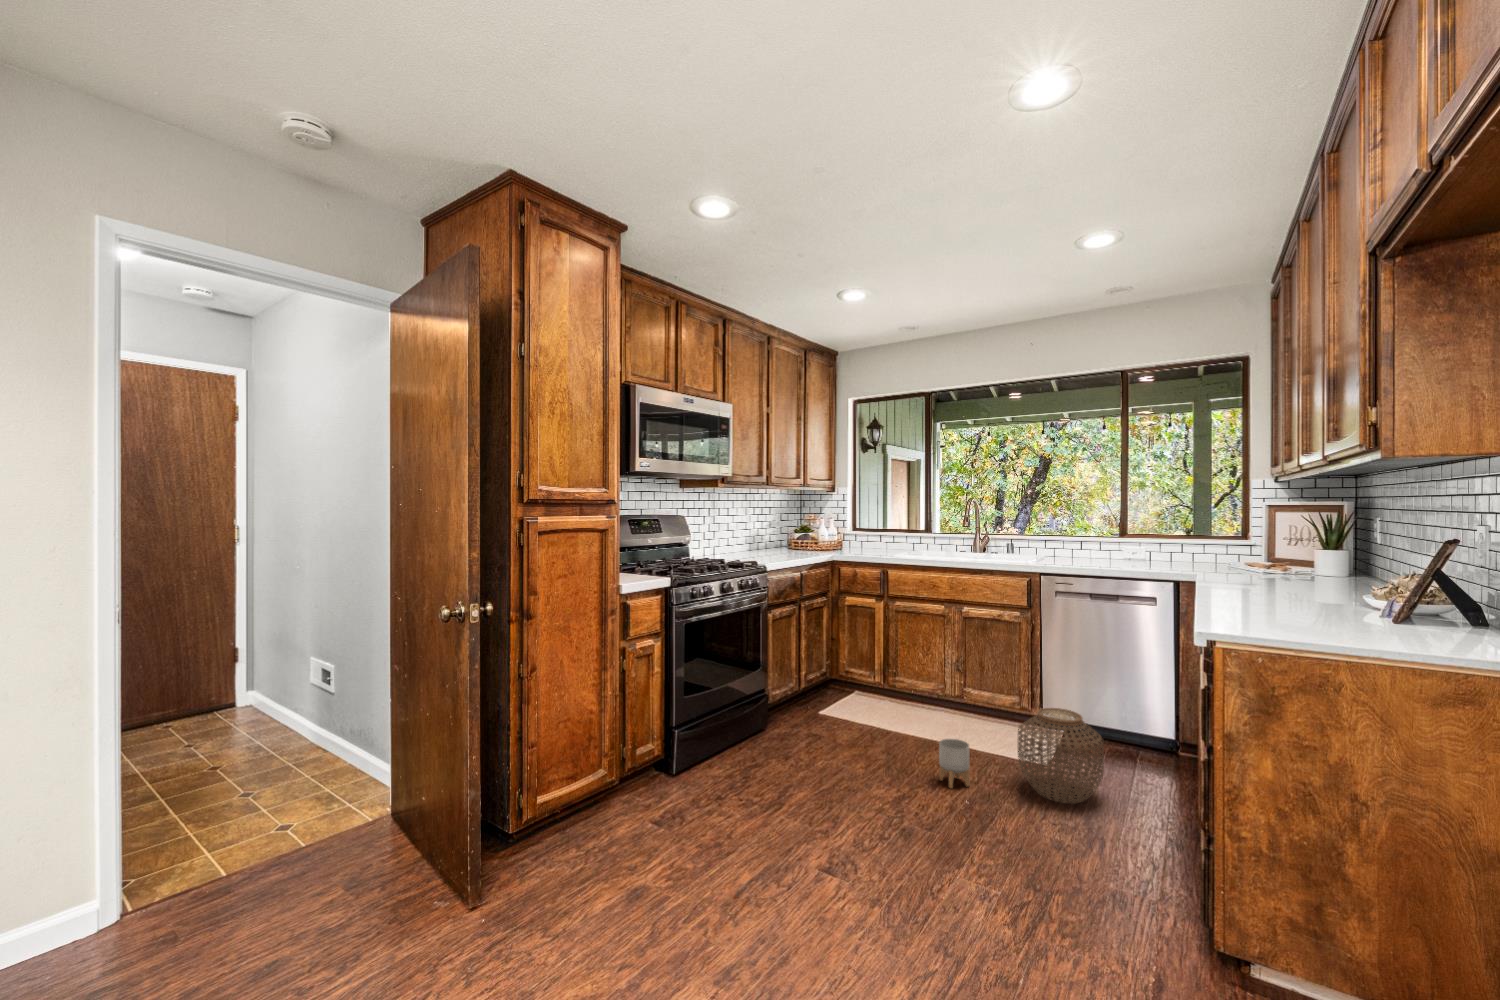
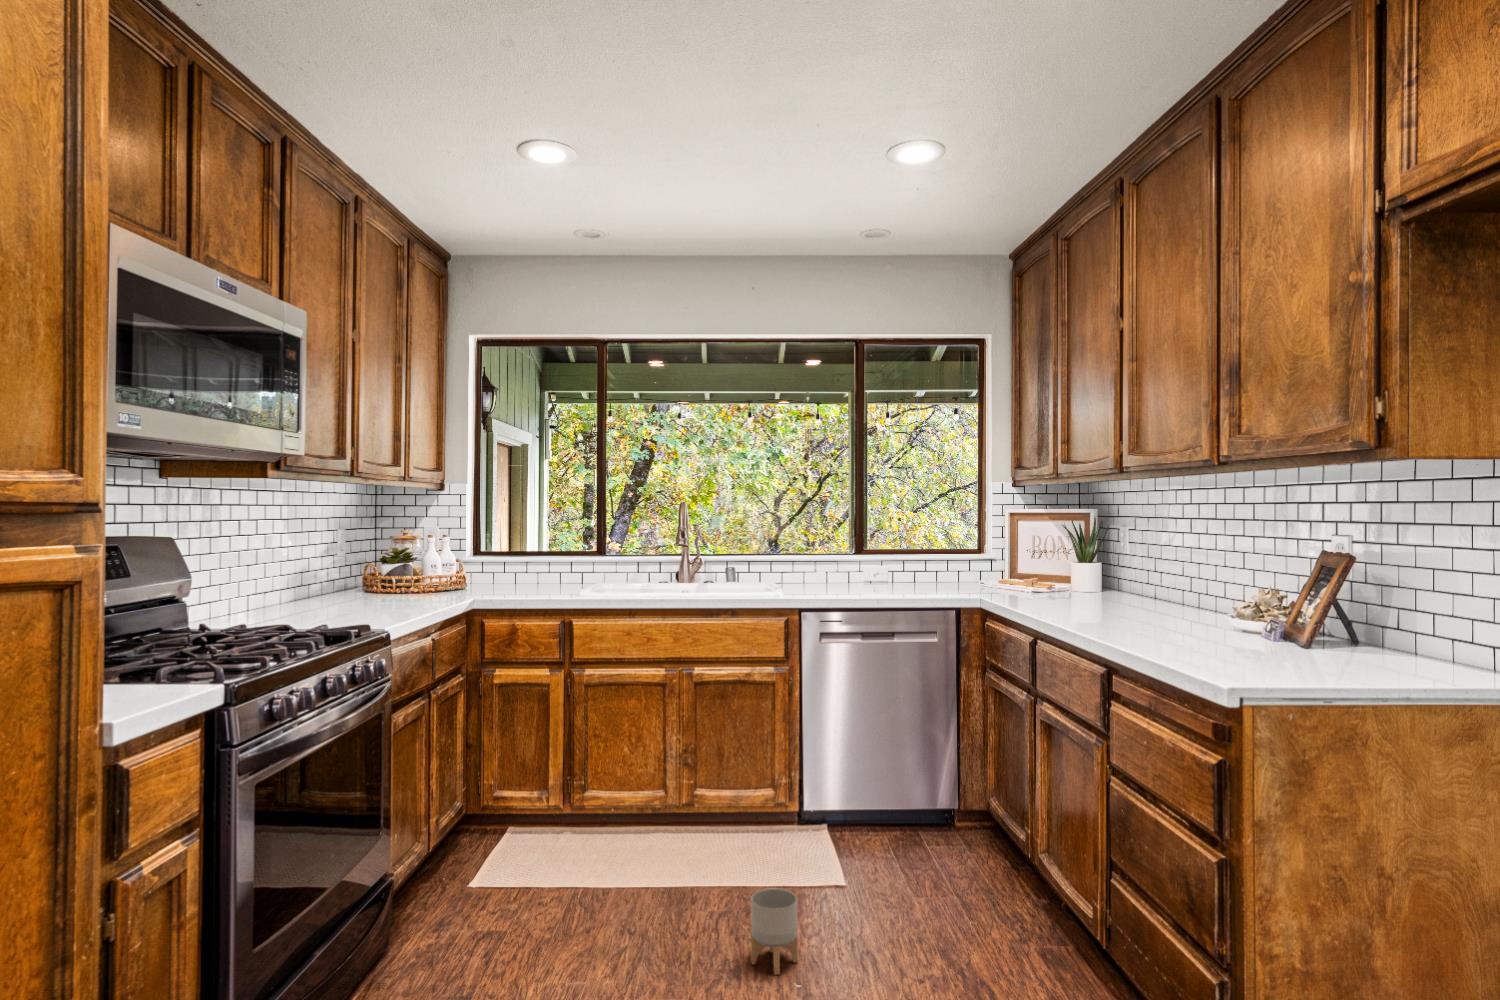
woven basket: present [1018,708,1104,804] -> none [851,806,966,947]

